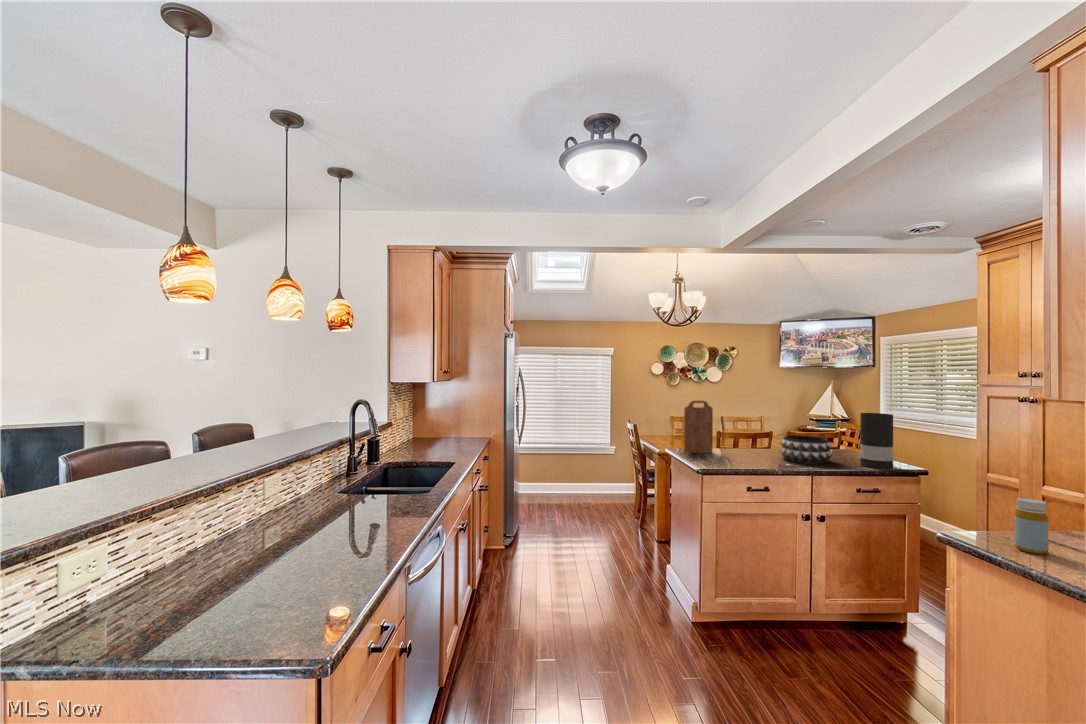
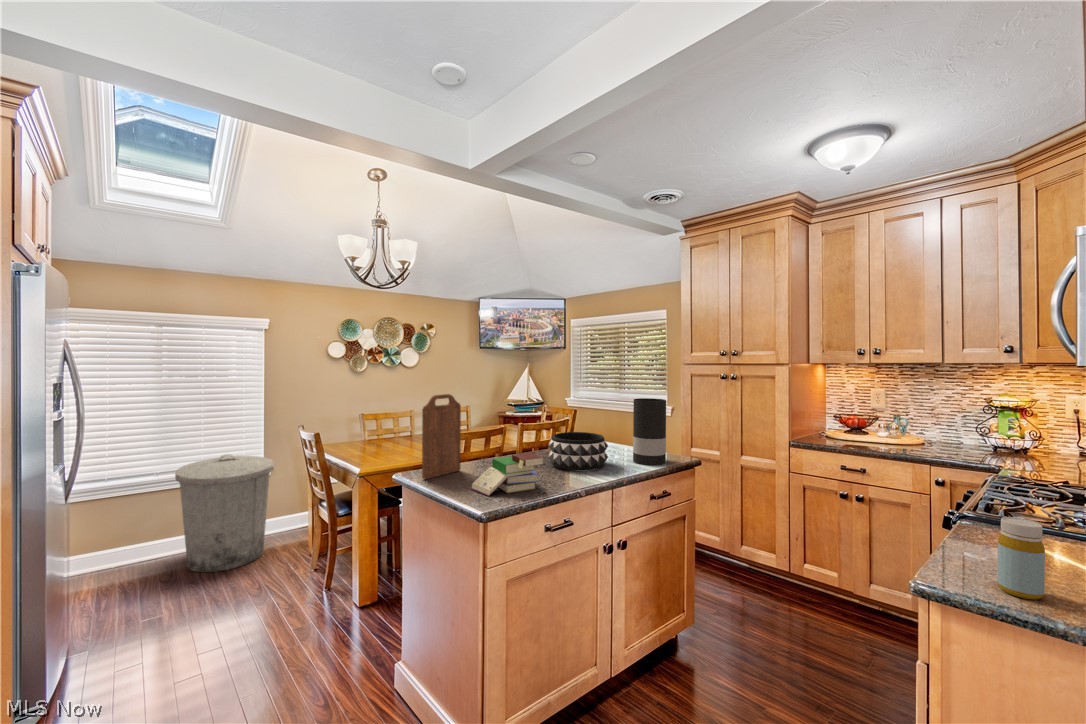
trash can: none [562,435,613,507] -> present [175,454,273,572]
book: none [709,441,755,466] -> present [471,453,543,496]

